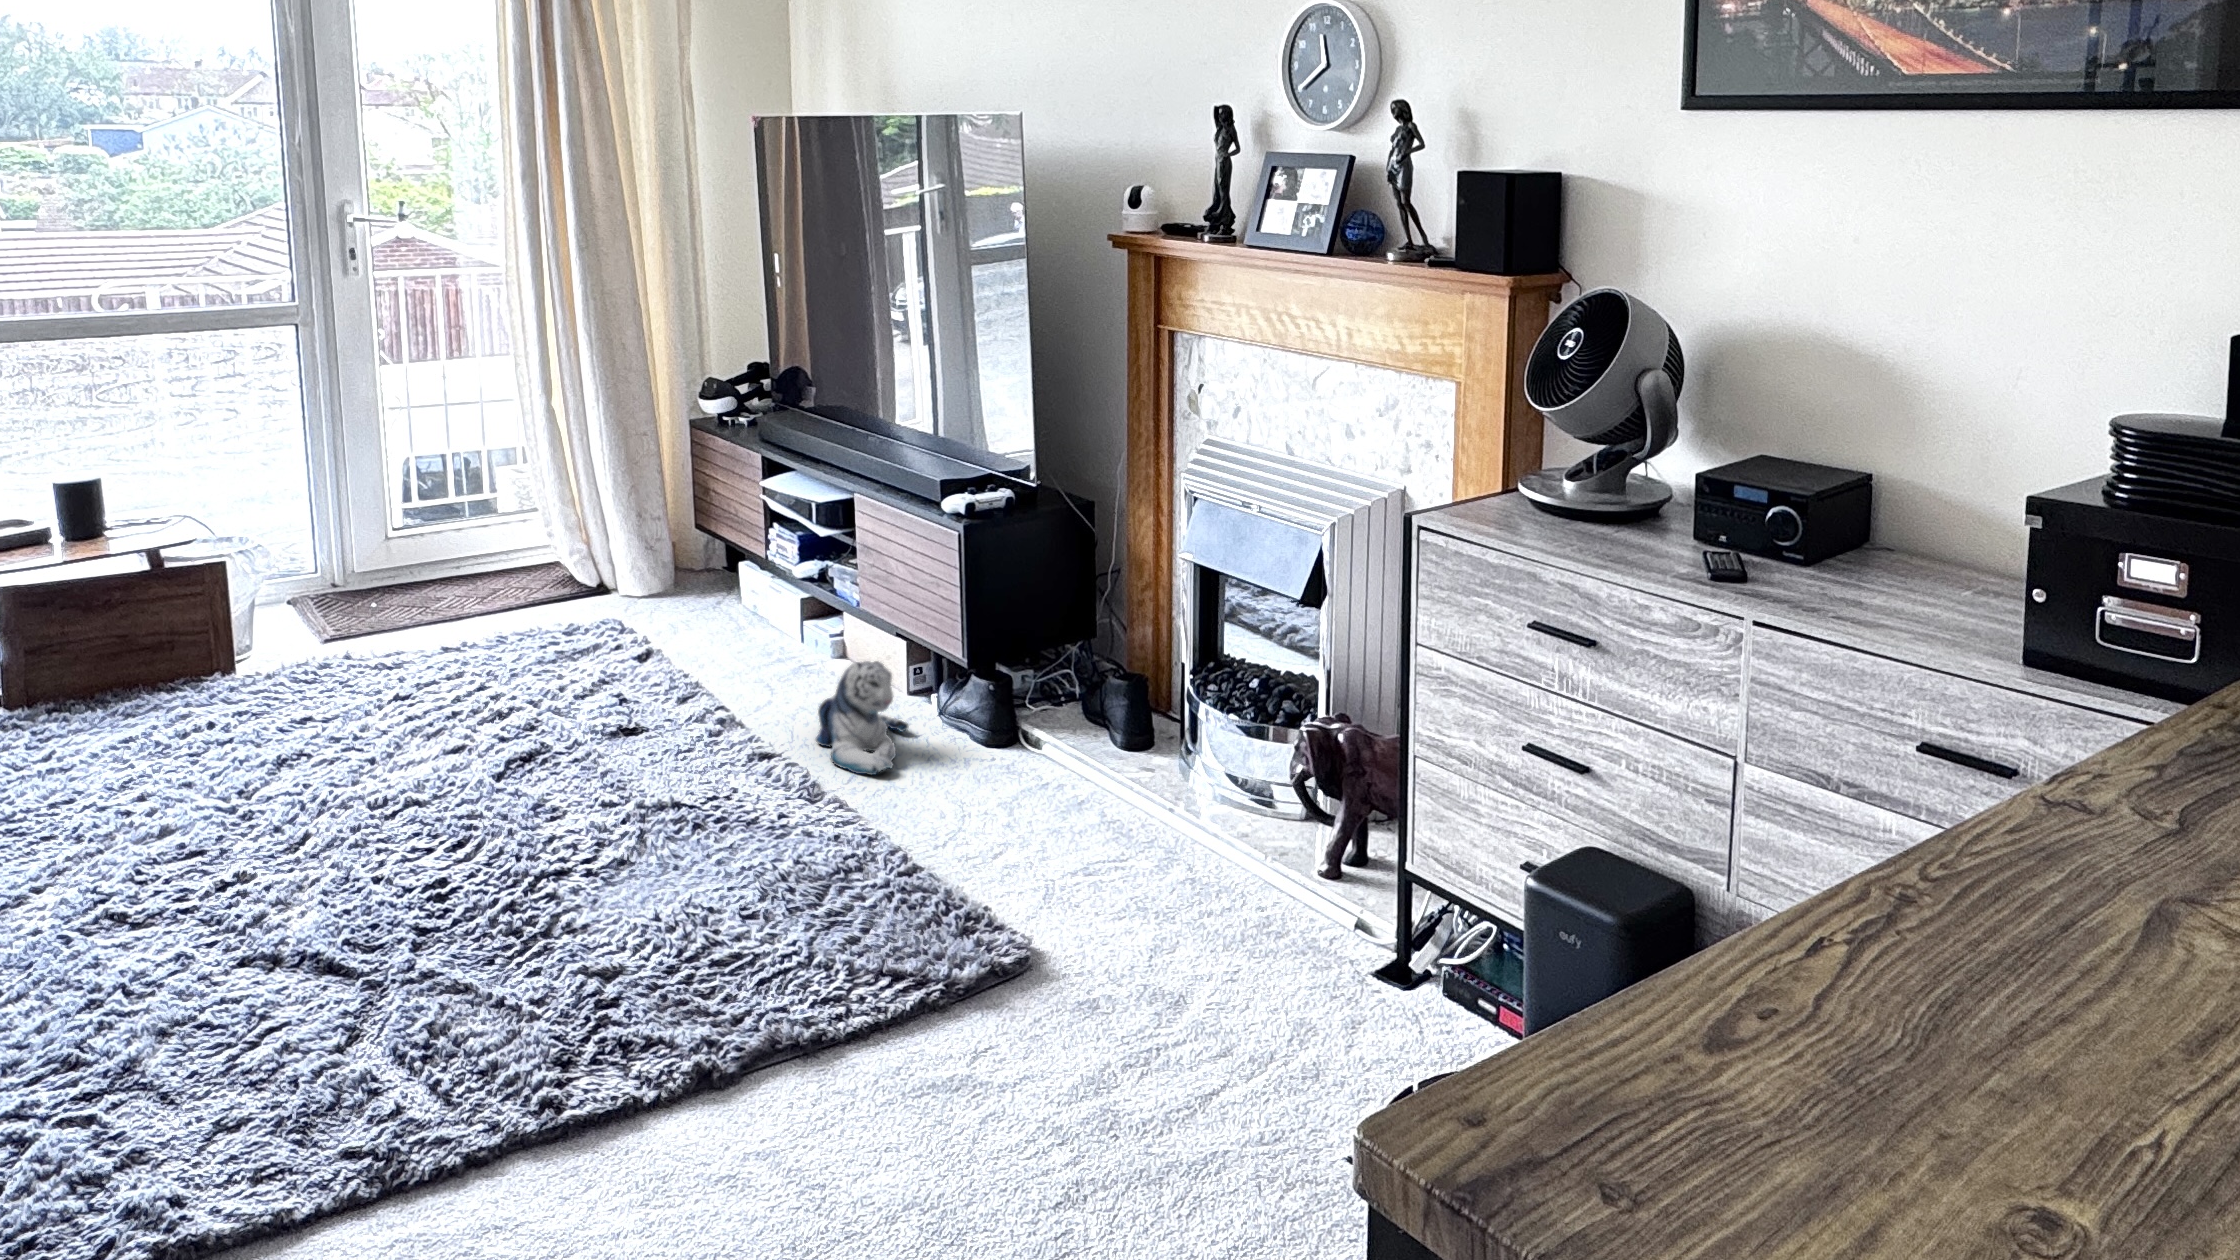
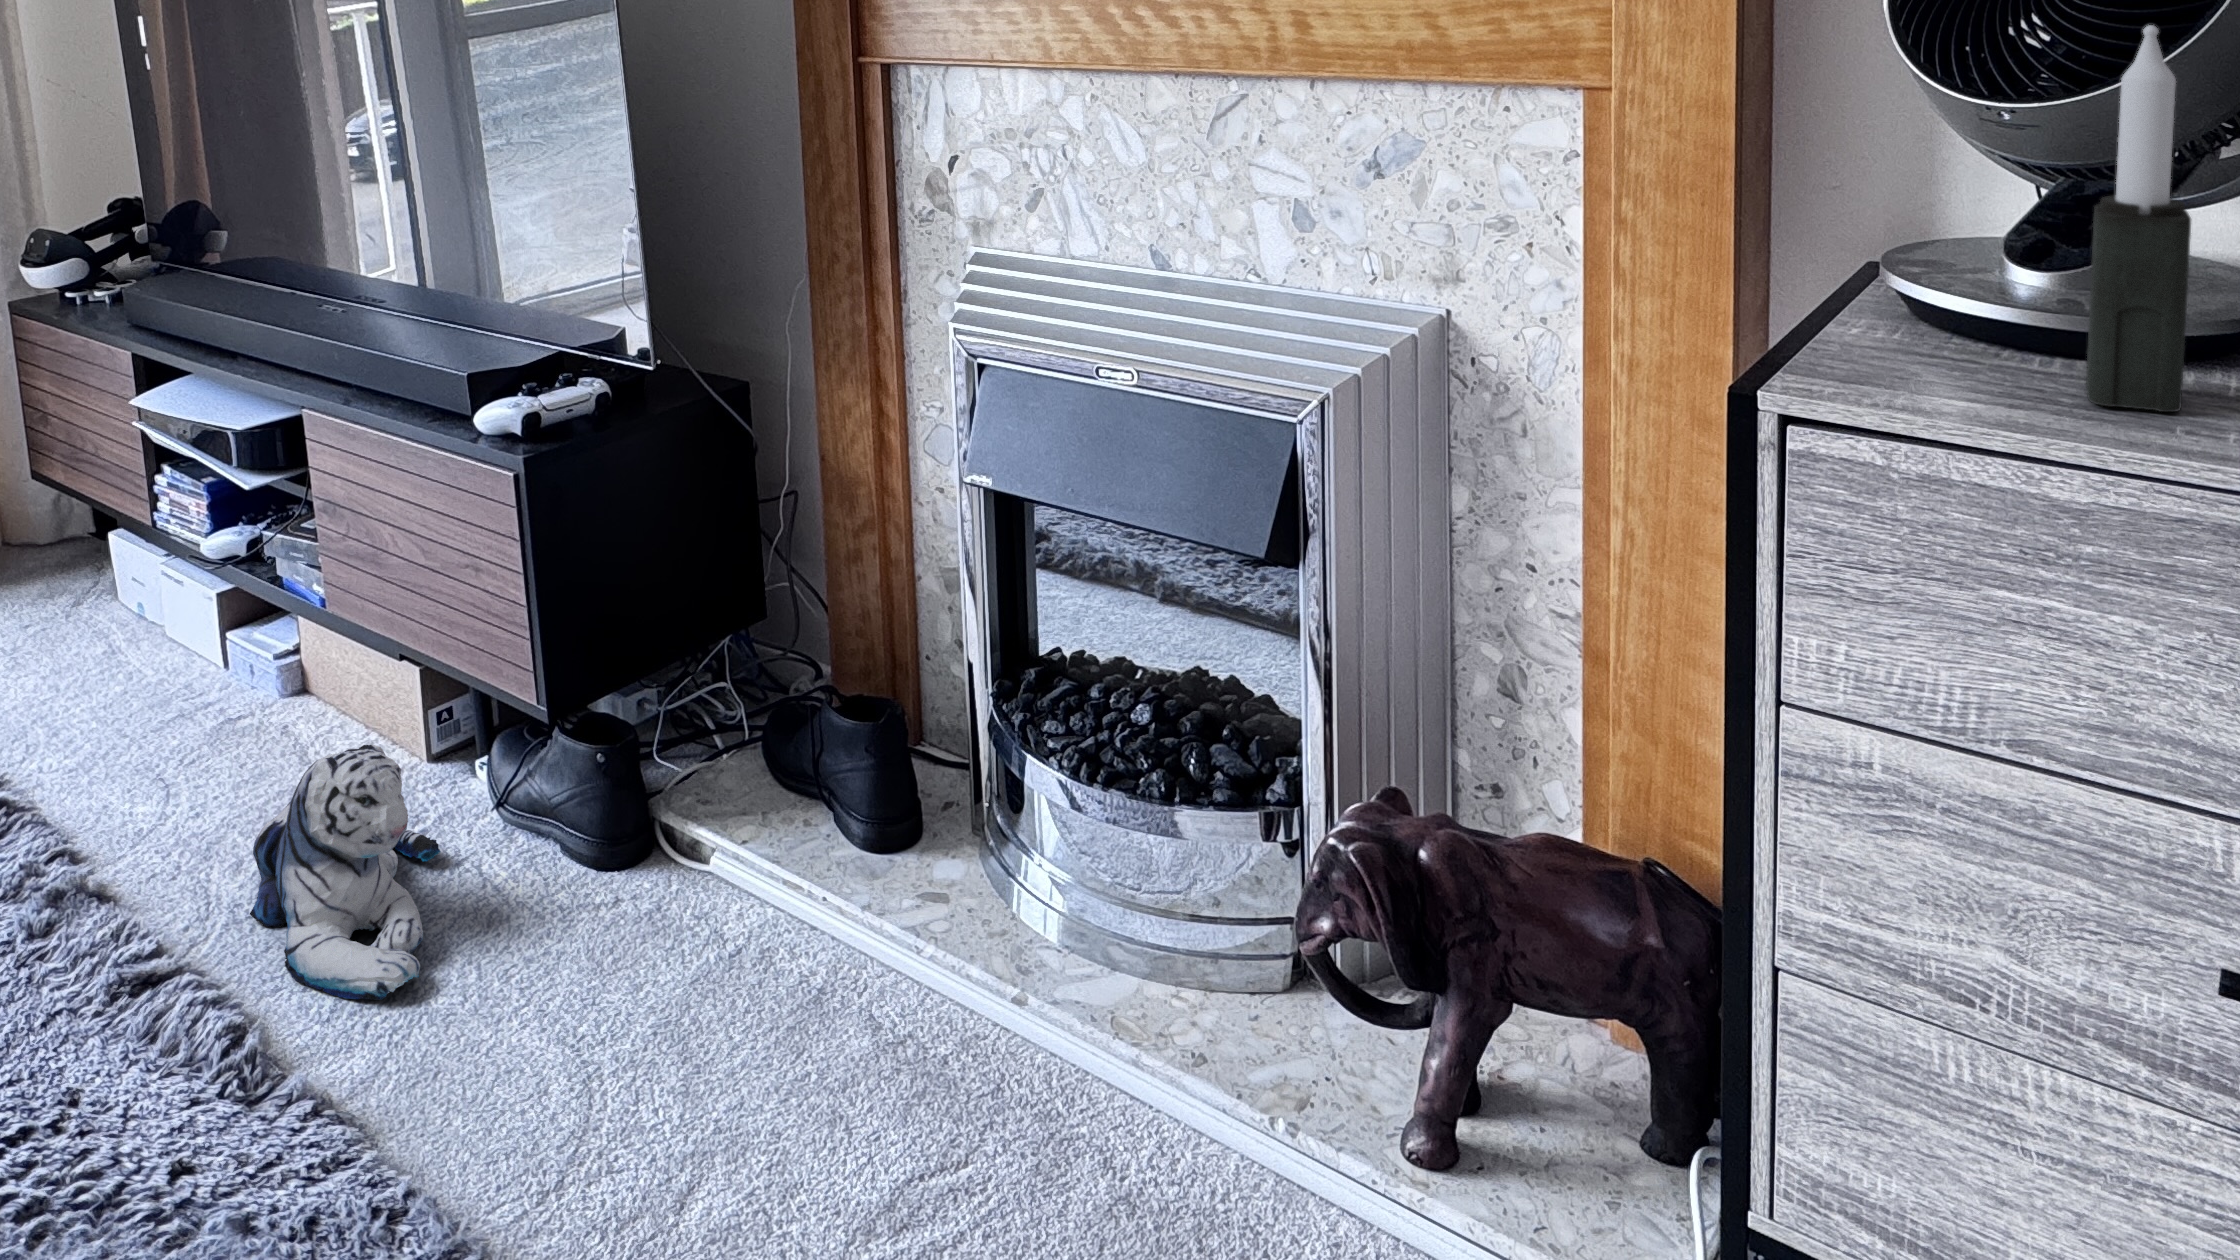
candle: none [1517,381,1556,532] -> present [2086,25,2191,412]

